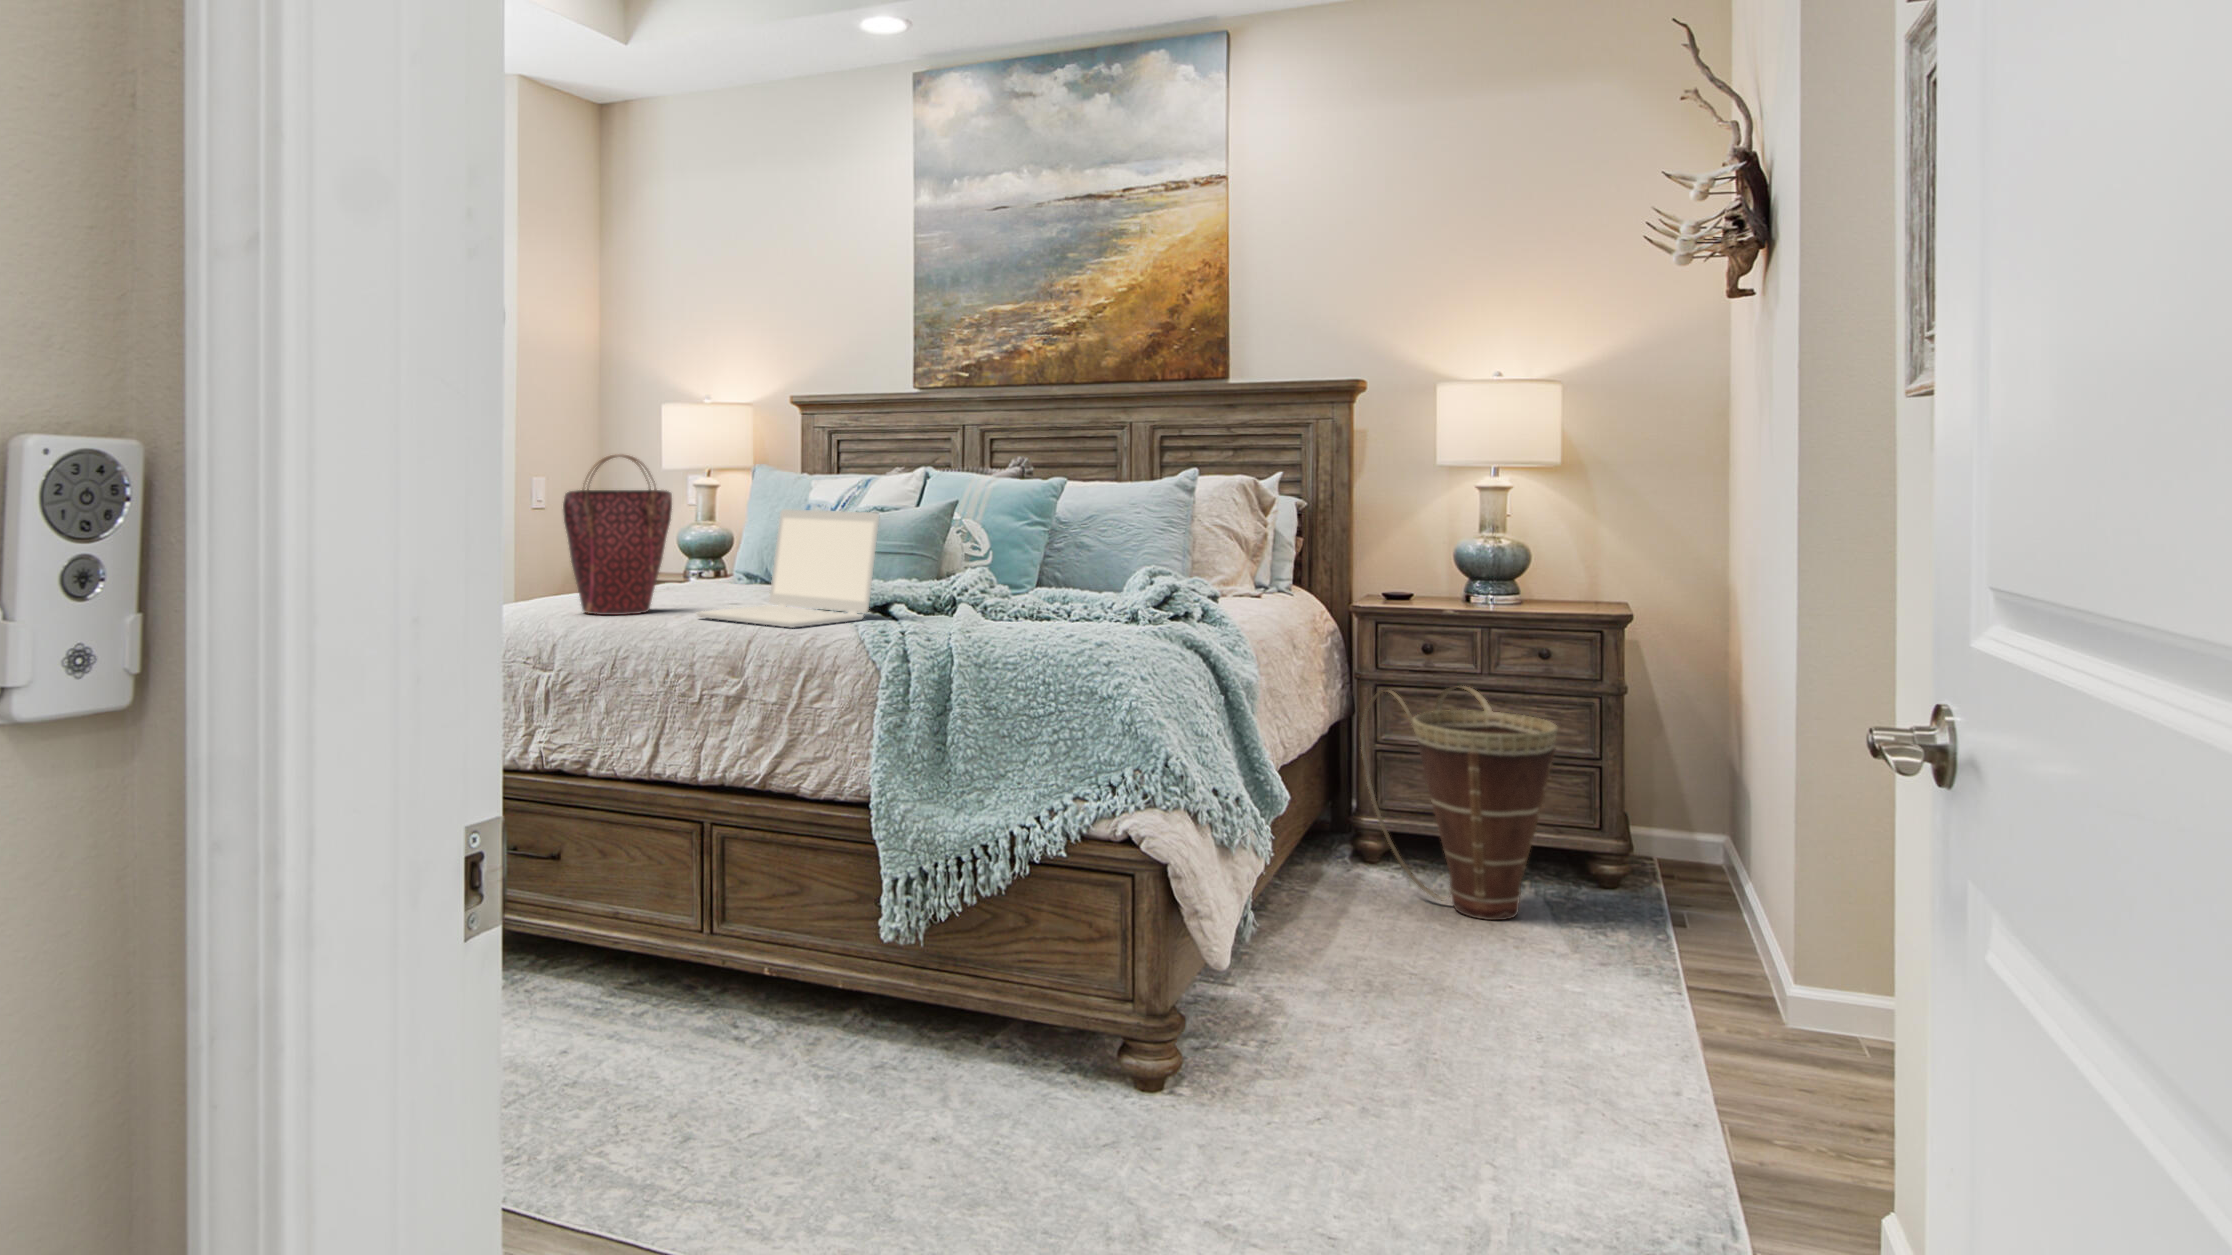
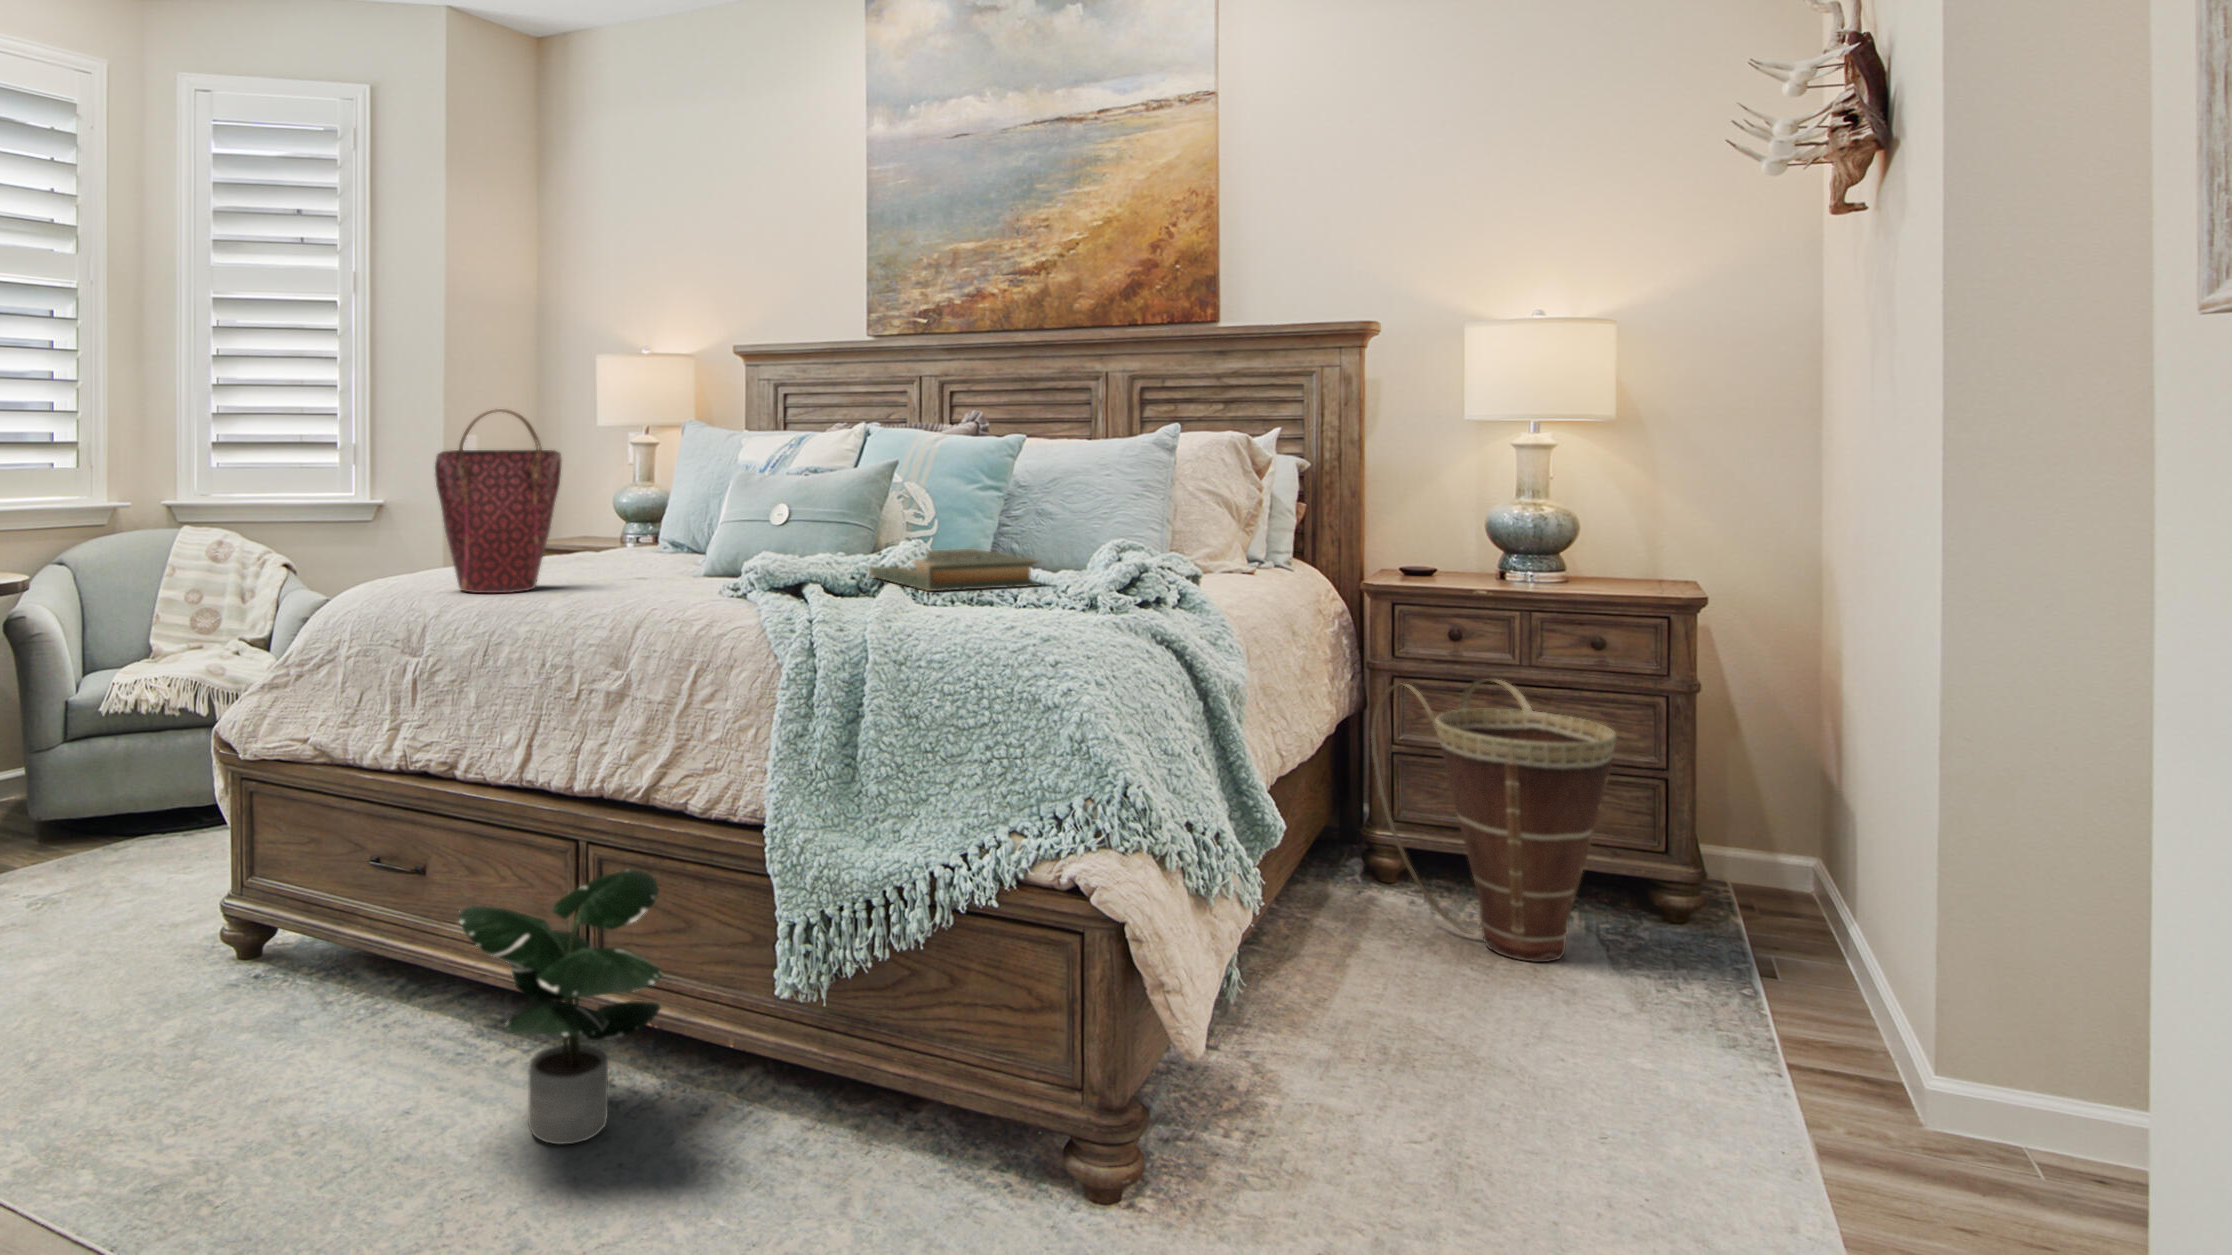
laptop: present [697,509,879,628] -> none [579,472,791,613]
hardback book: none [936,576,1087,611] -> present [869,549,1039,591]
potted plant: none [617,843,791,1067] -> present [459,870,662,1144]

